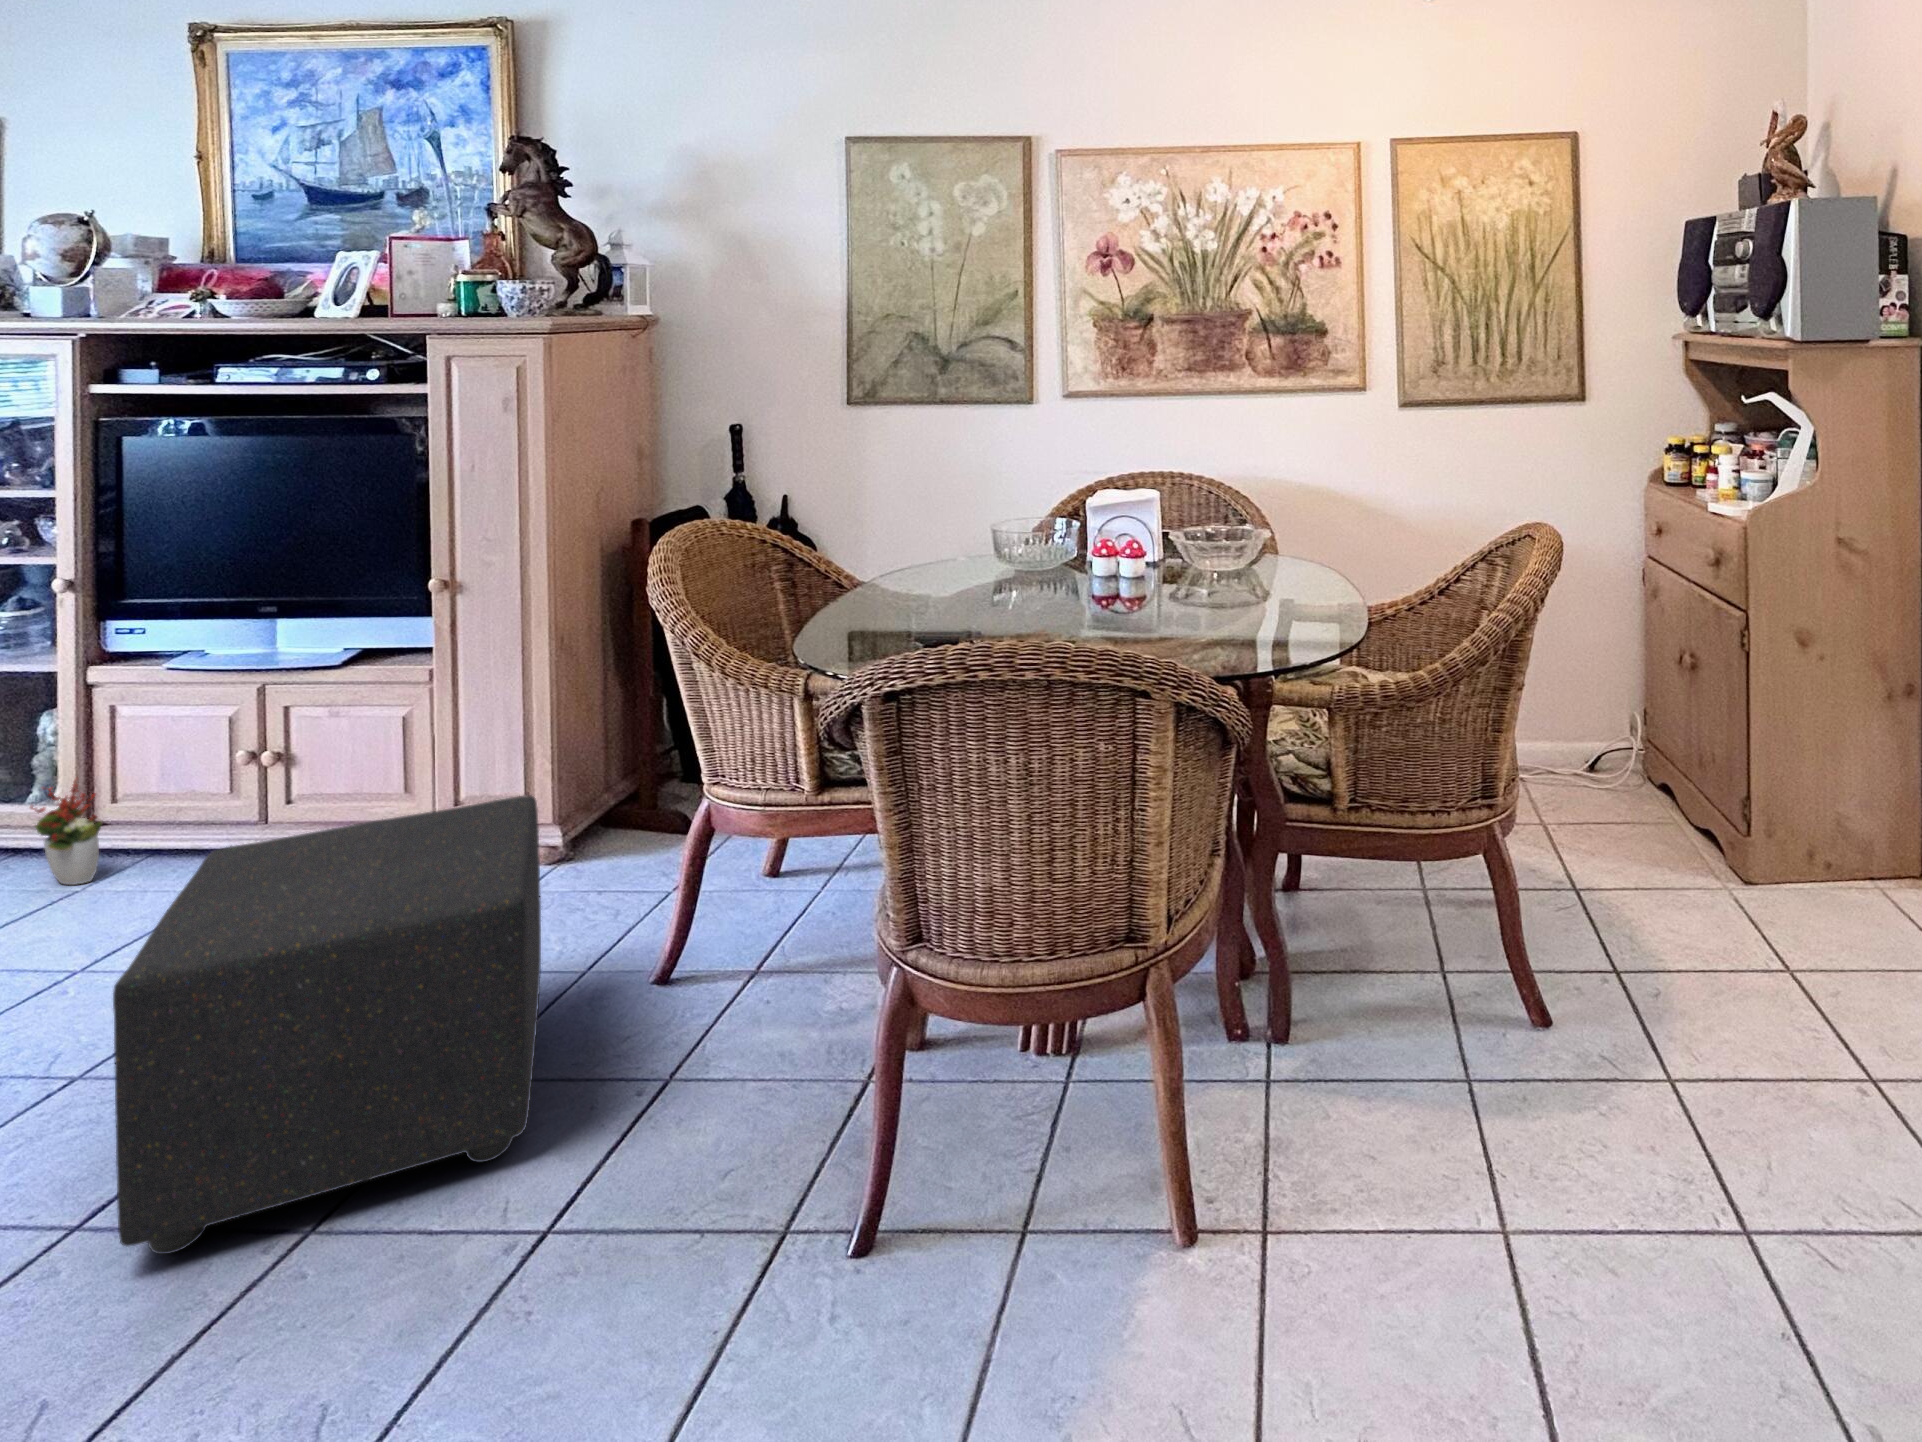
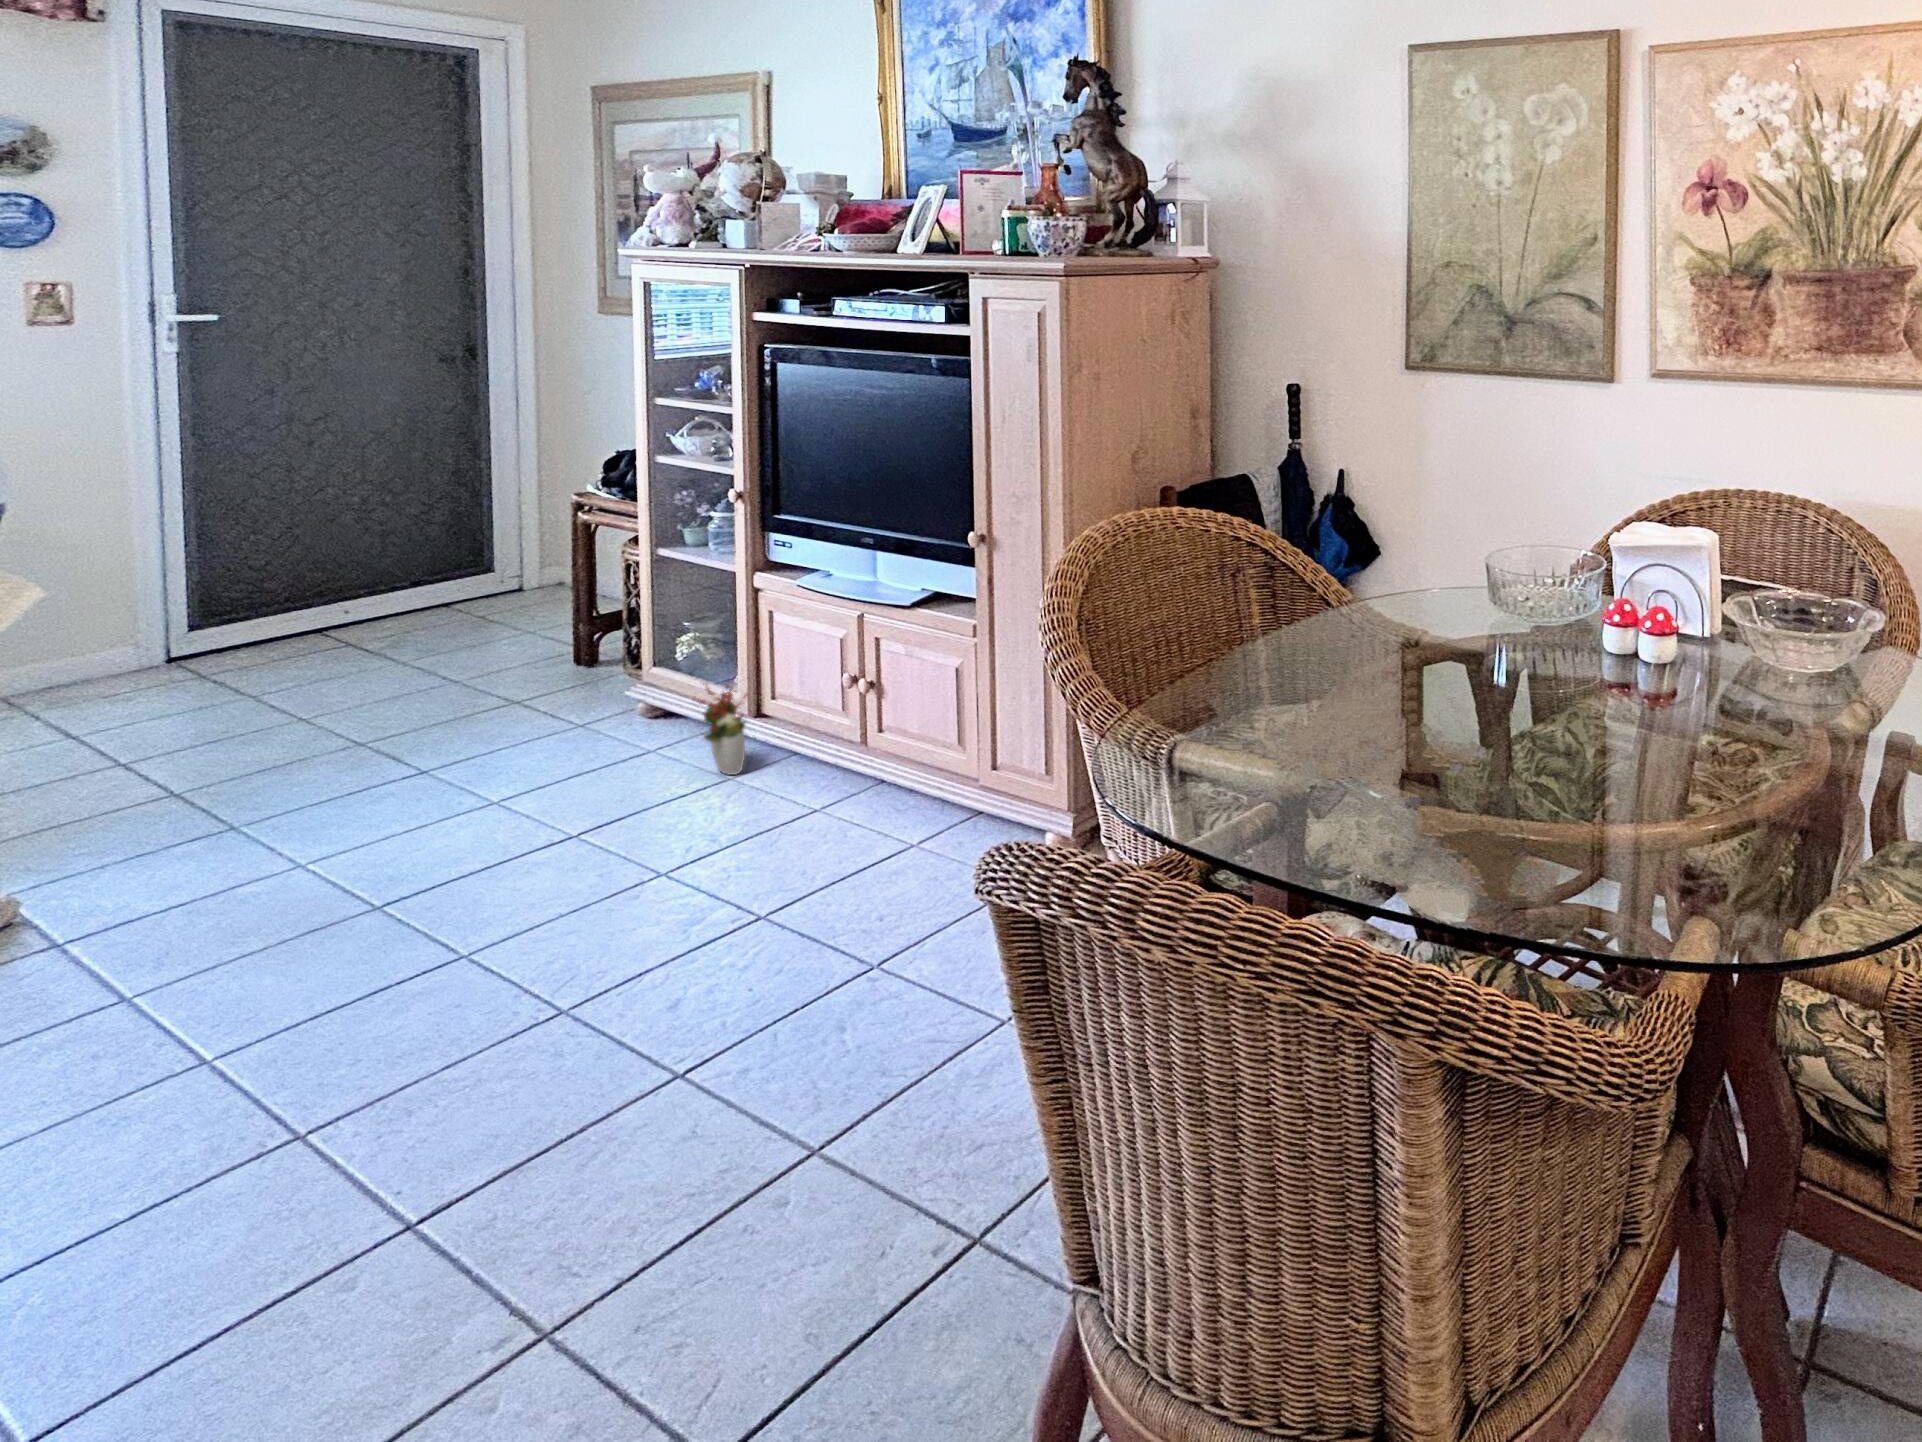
ottoman: present [113,795,541,1254] -> none [354,813,918,1287]

